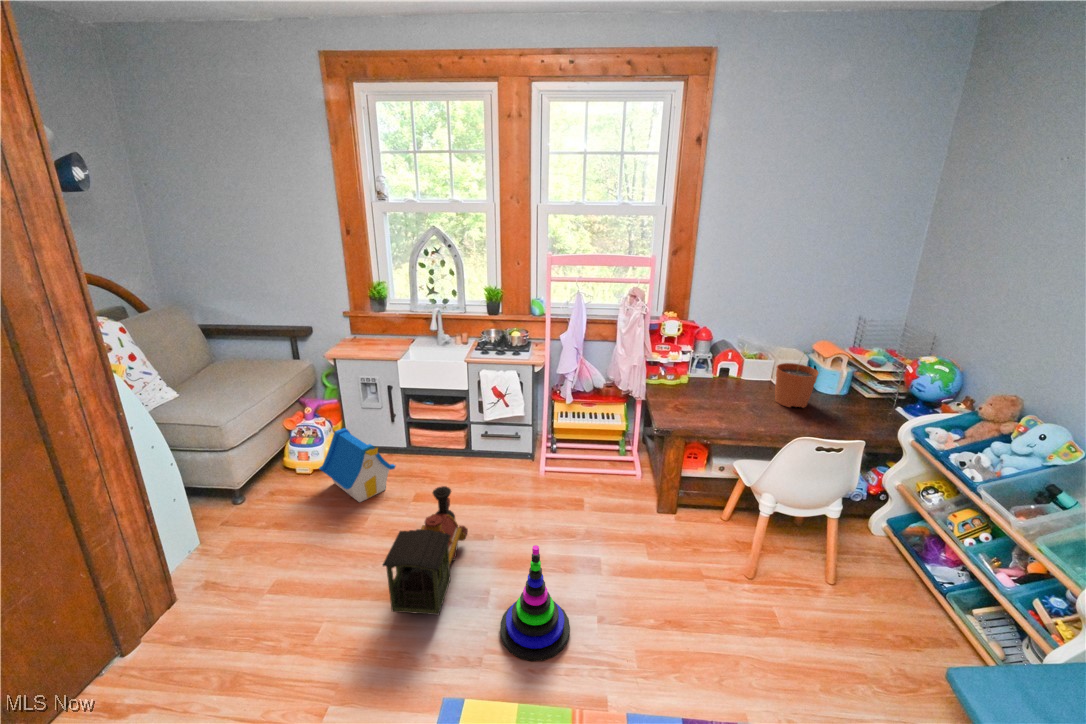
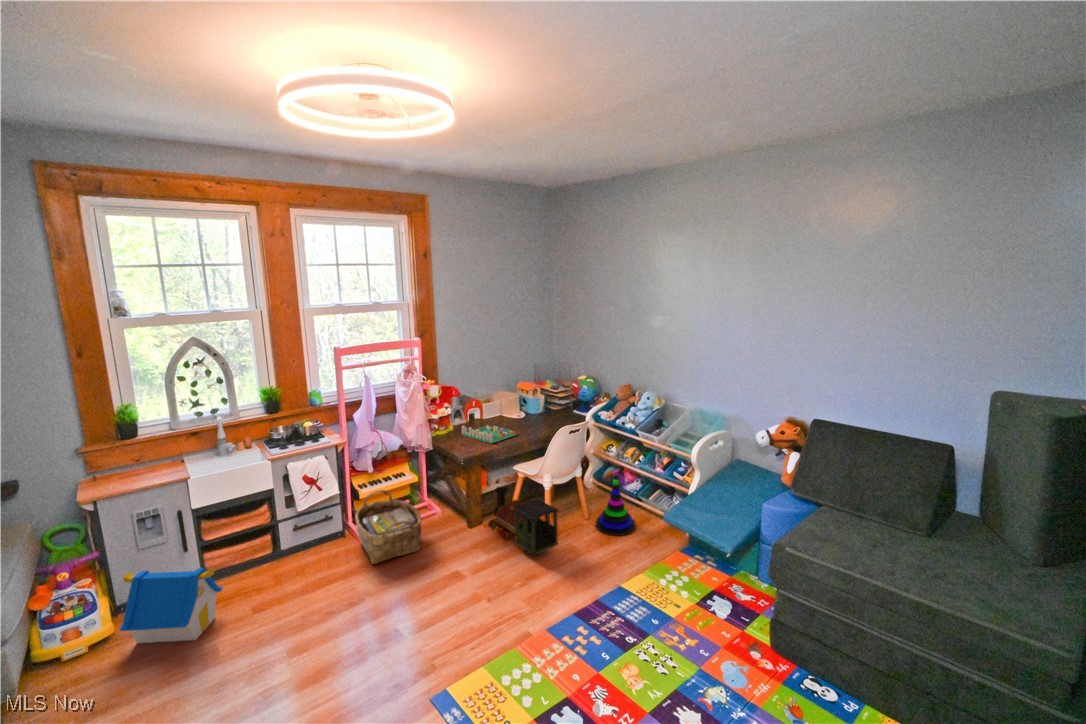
plant pot: present [775,353,818,408] -> none [512,387,537,425]
board game: none [685,382,760,419] -> present [462,425,517,443]
woven basket: none [520,427,592,512] -> present [355,490,421,564]
toy train: present [383,486,468,615] -> present [488,487,559,556]
stacking toy: present [500,545,570,661] -> present [596,470,636,536]

